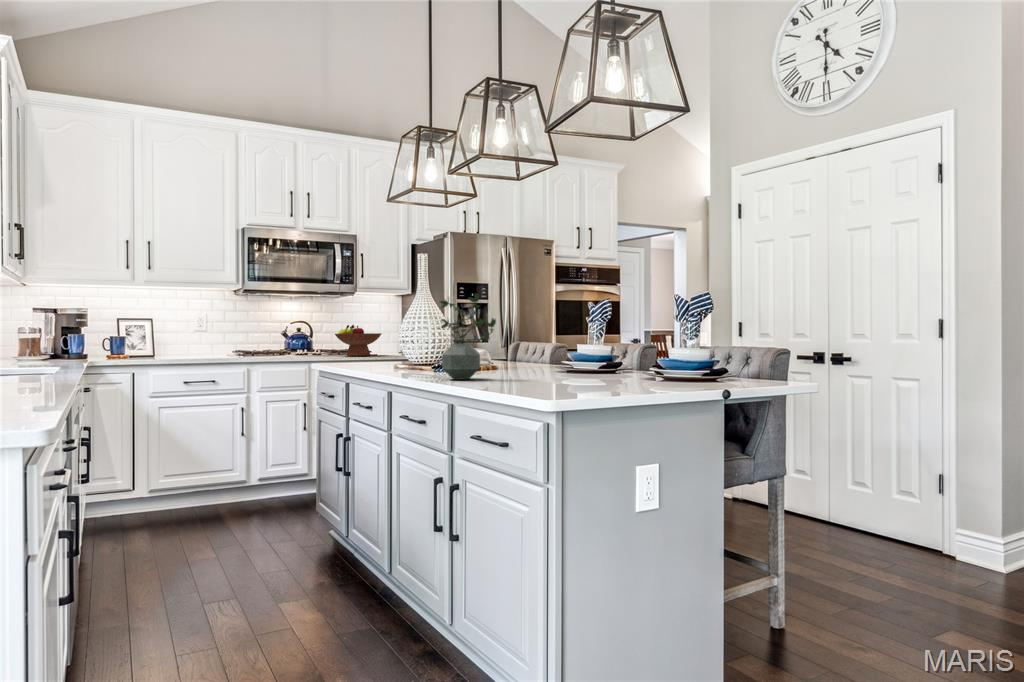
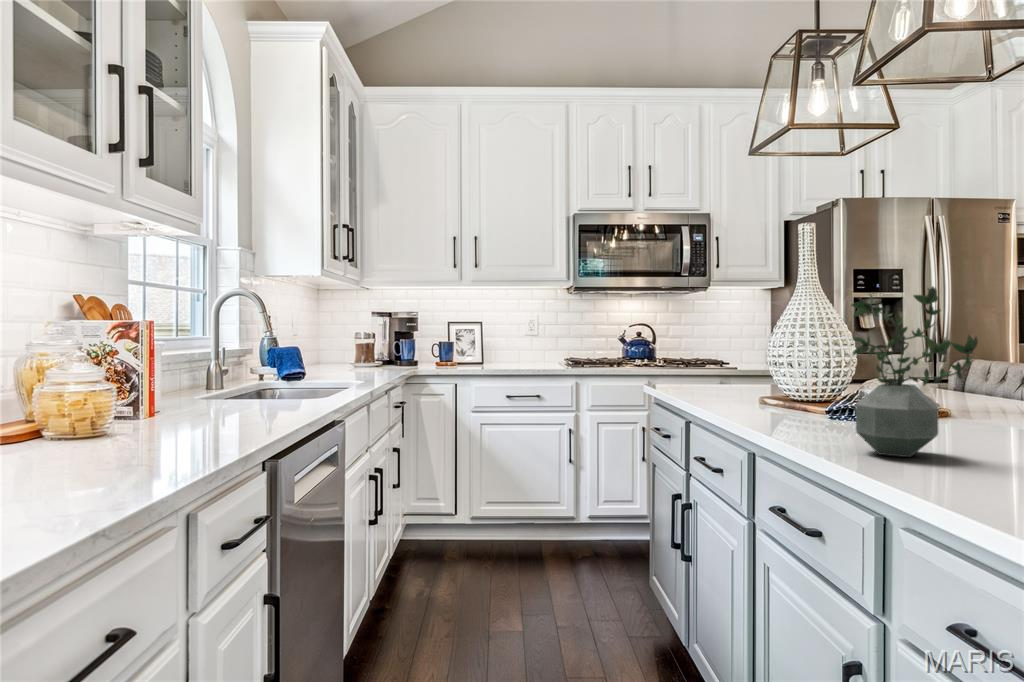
fruit bowl: present [335,325,381,356] -> none [681,328,744,369]

